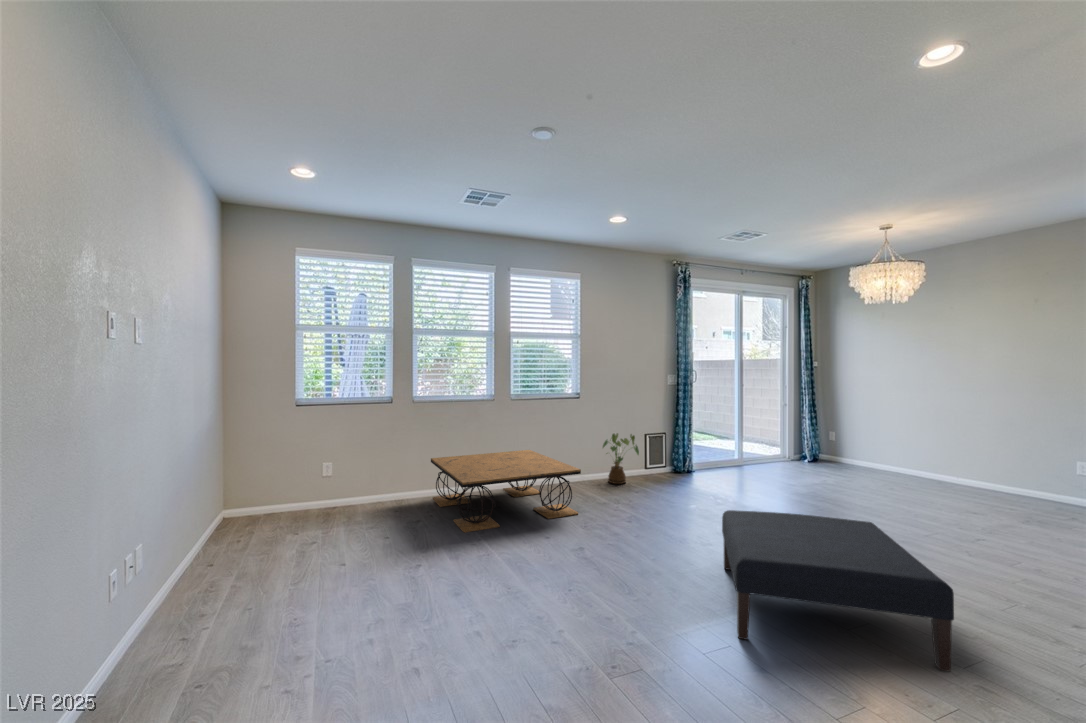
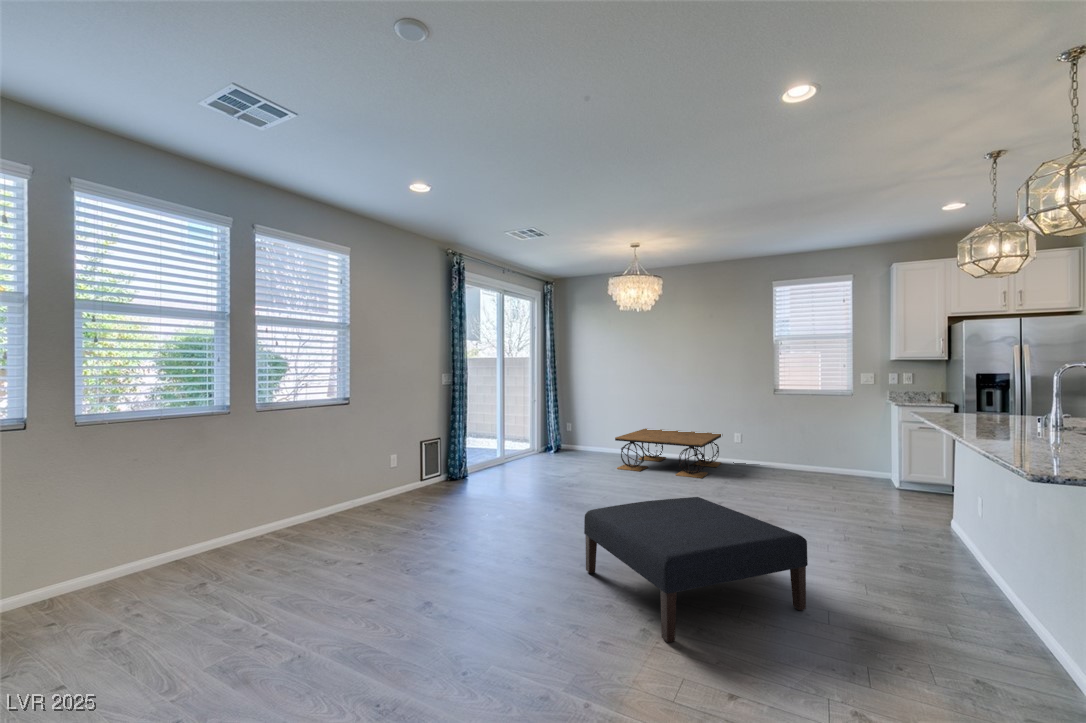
house plant: present [603,433,639,484] -> none [381,443,427,505]
coffee table: present [431,450,581,533] -> present [615,429,721,479]

